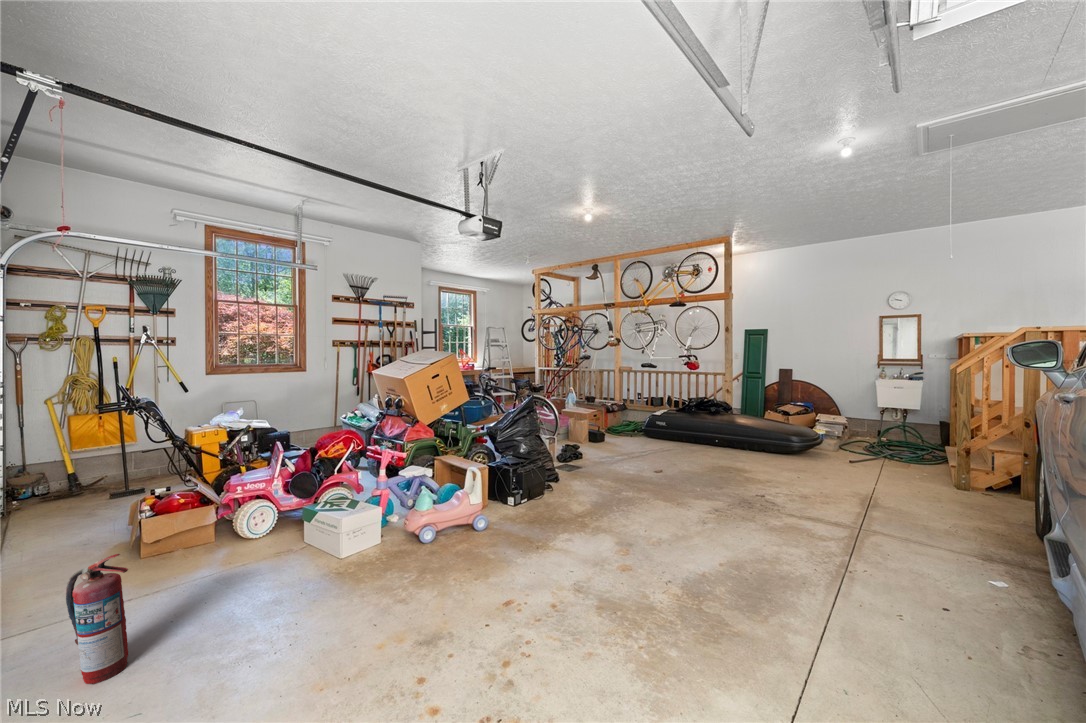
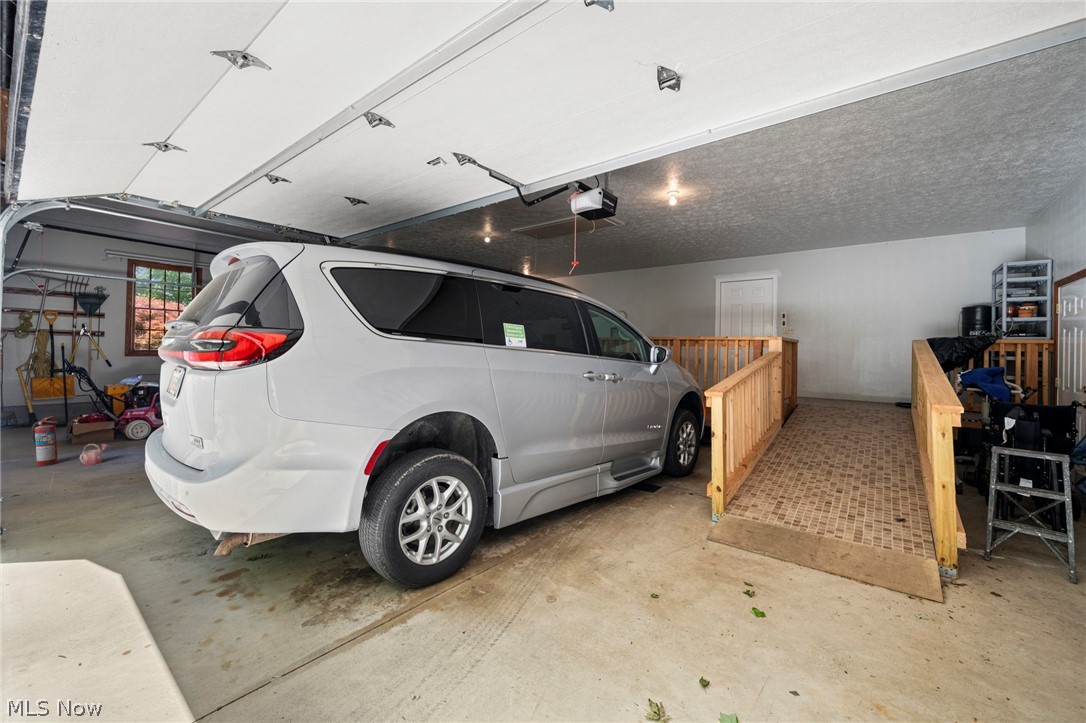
watering can: none [185,606,239,678] -> present [80,444,109,465]

